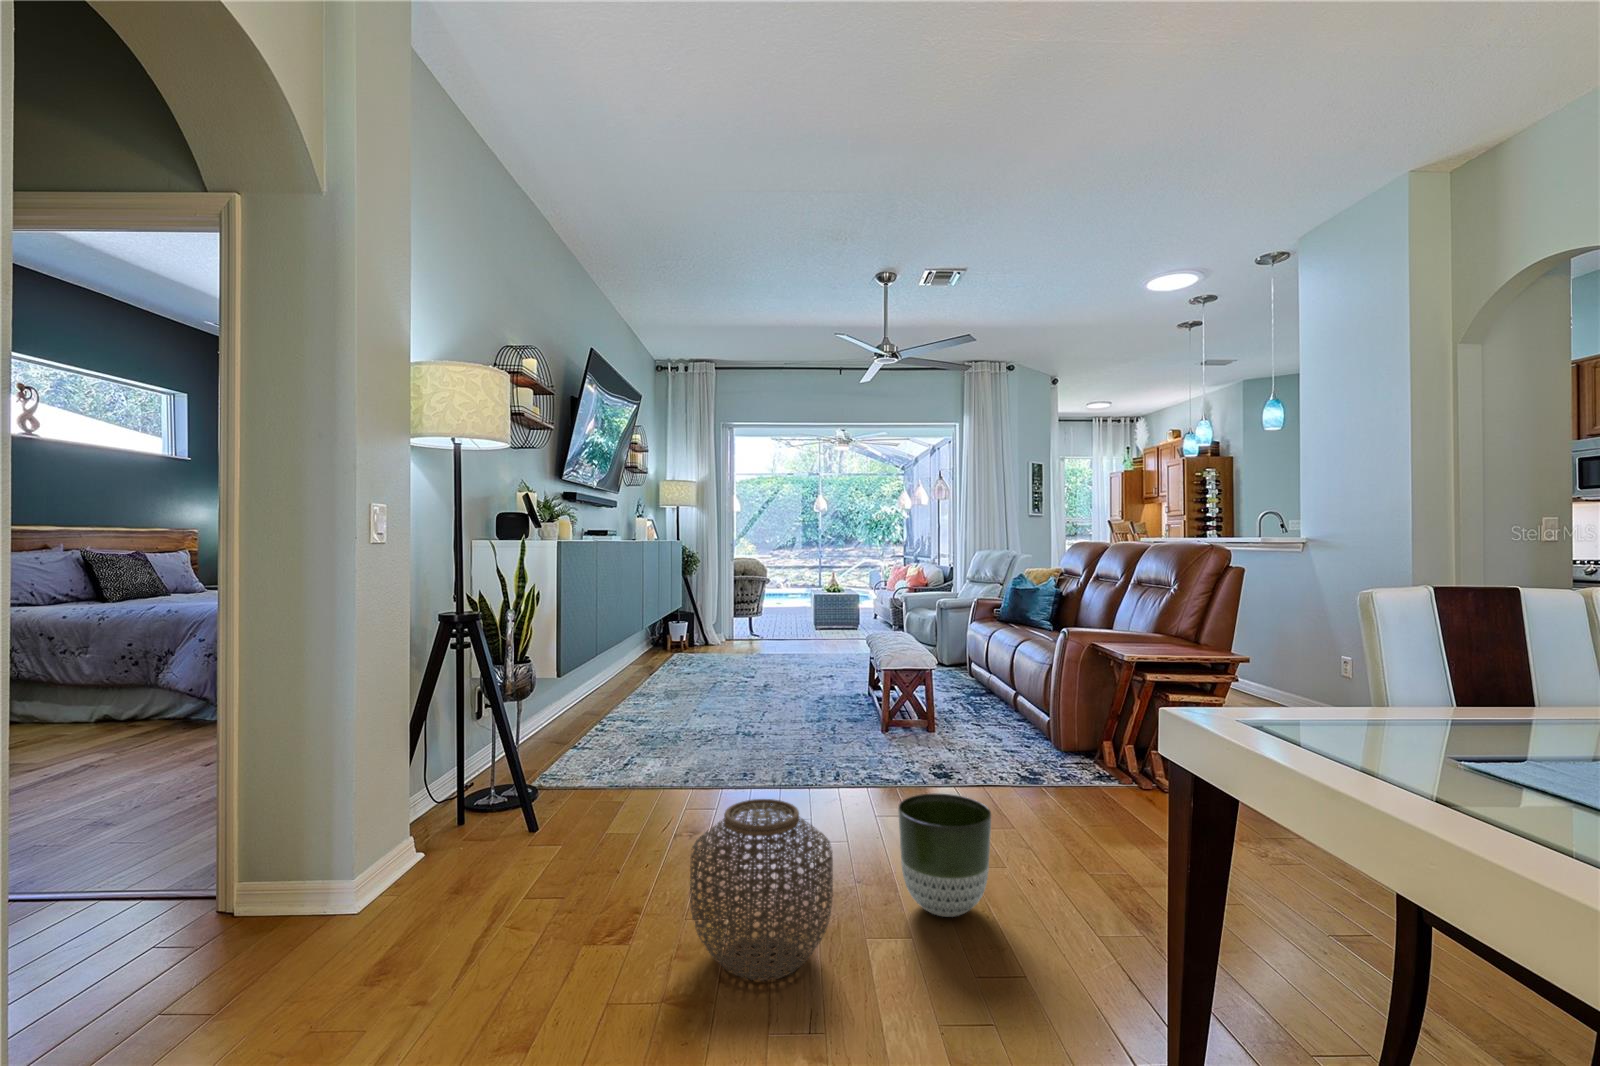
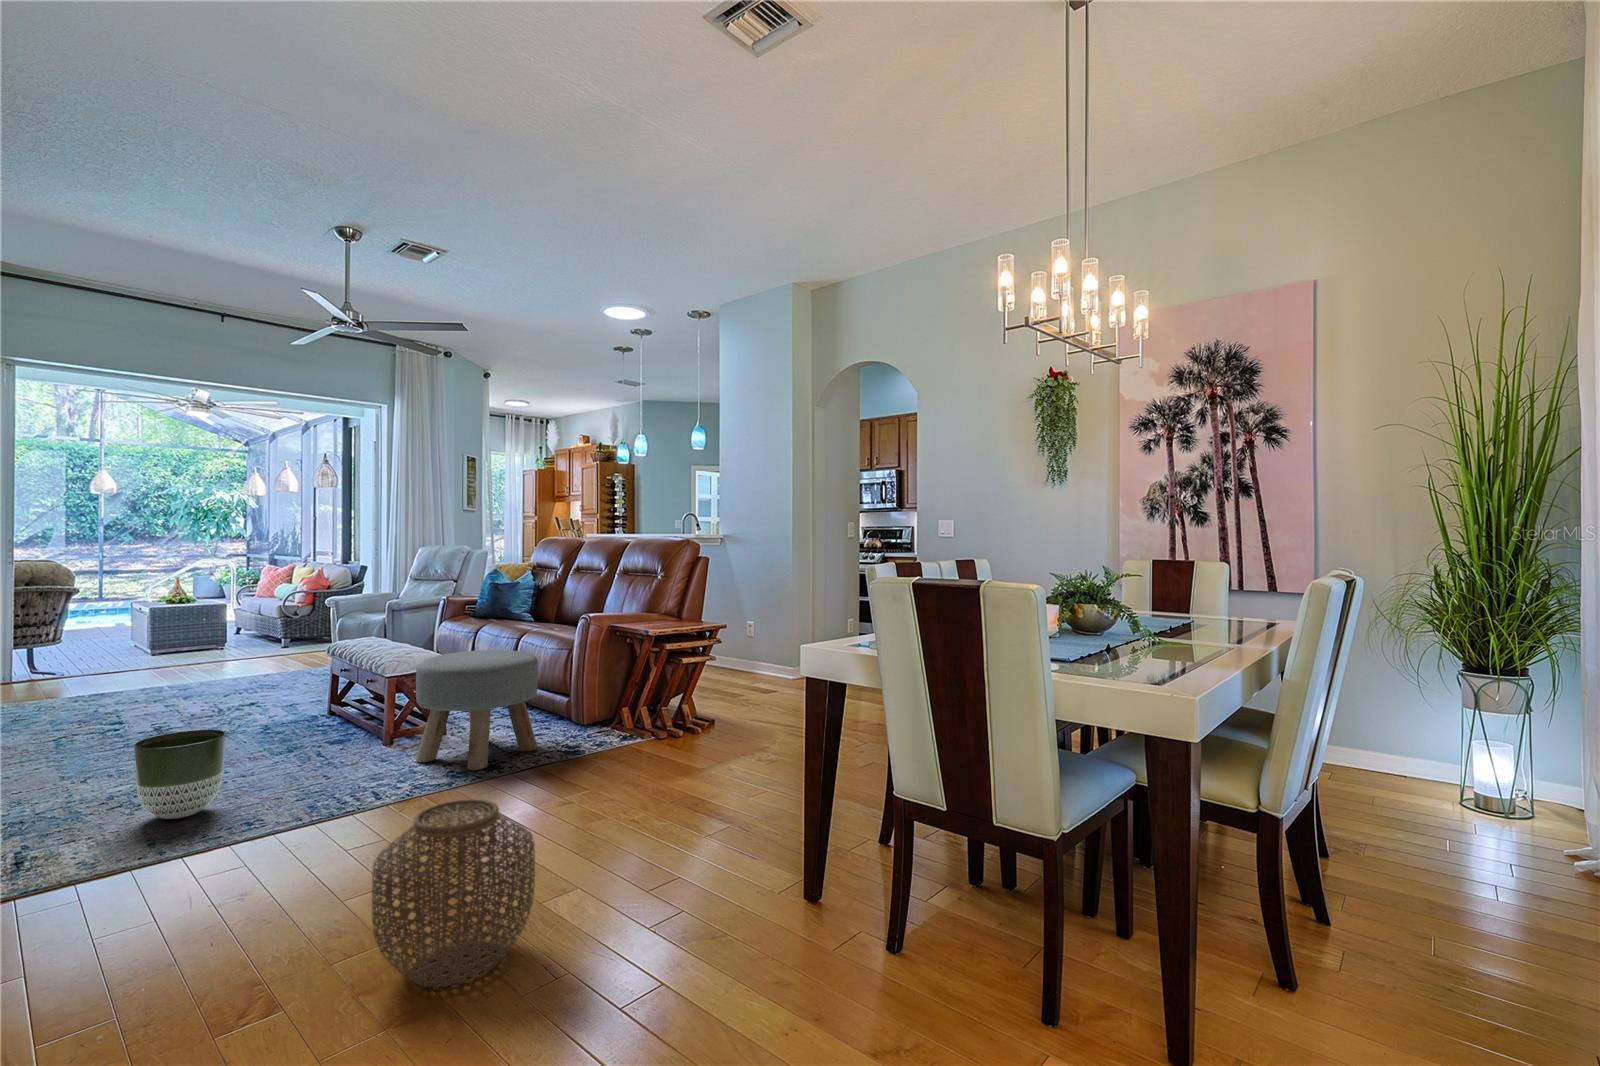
ottoman: none [889,655,1001,774] -> present [416,650,538,770]
planter: present [898,794,991,917] -> present [134,730,225,819]

